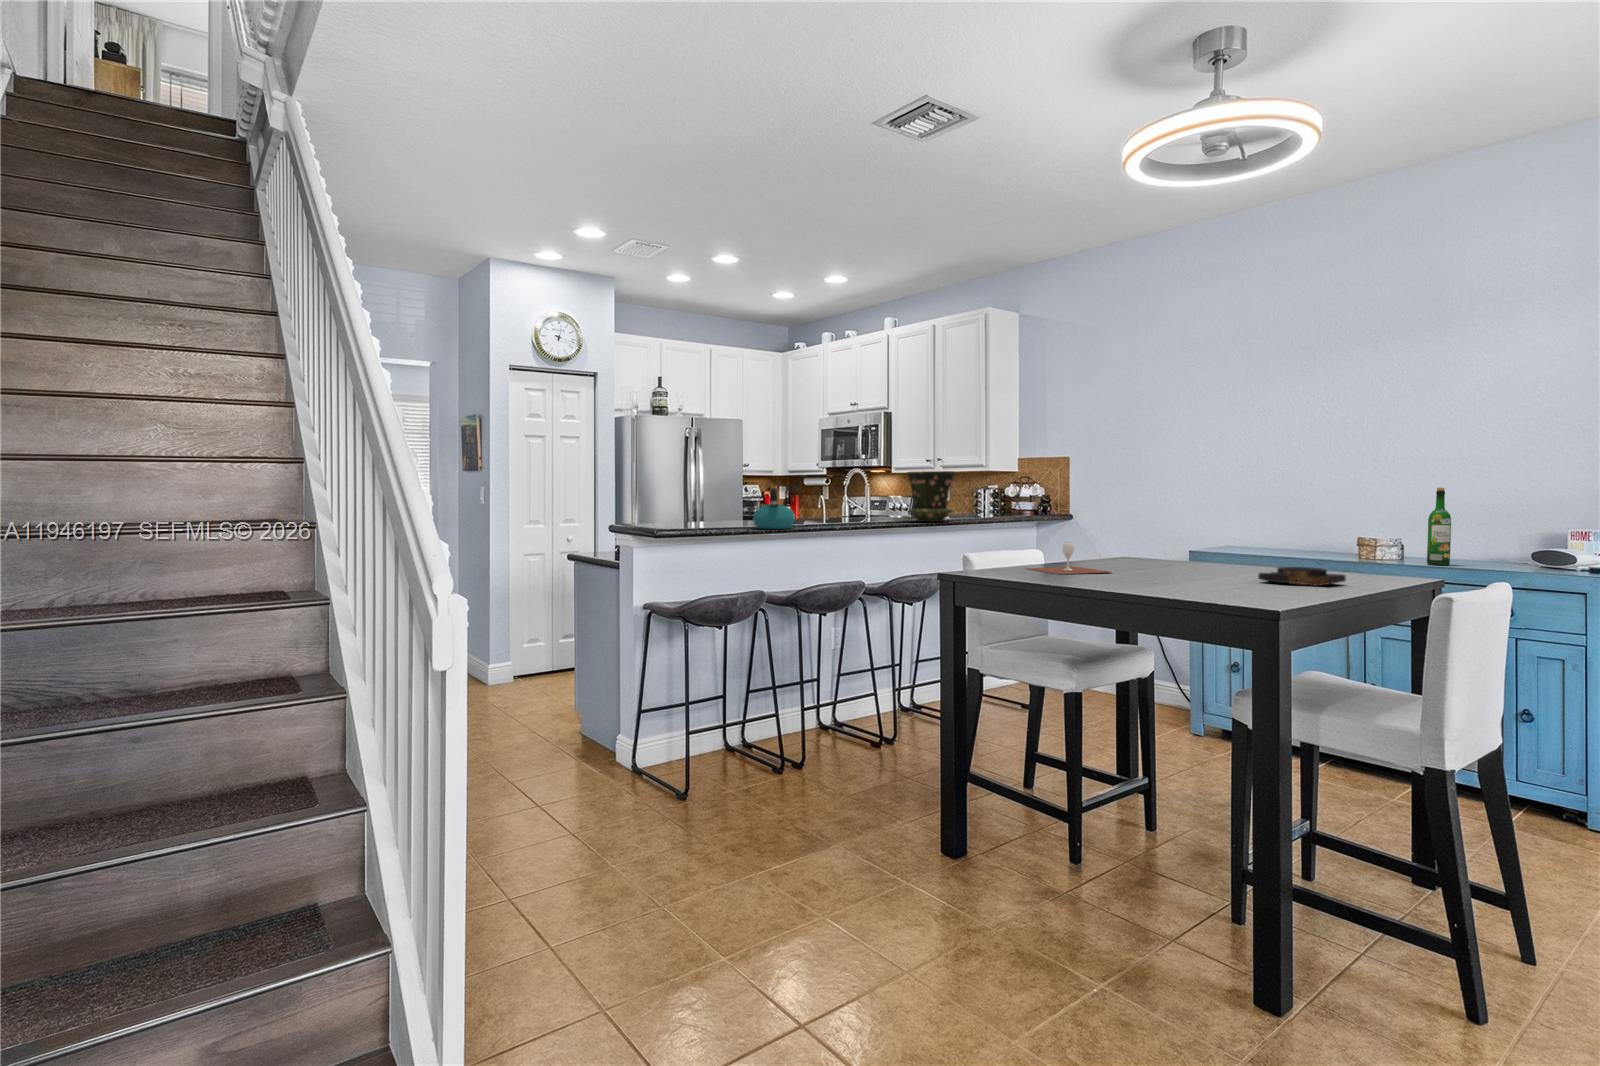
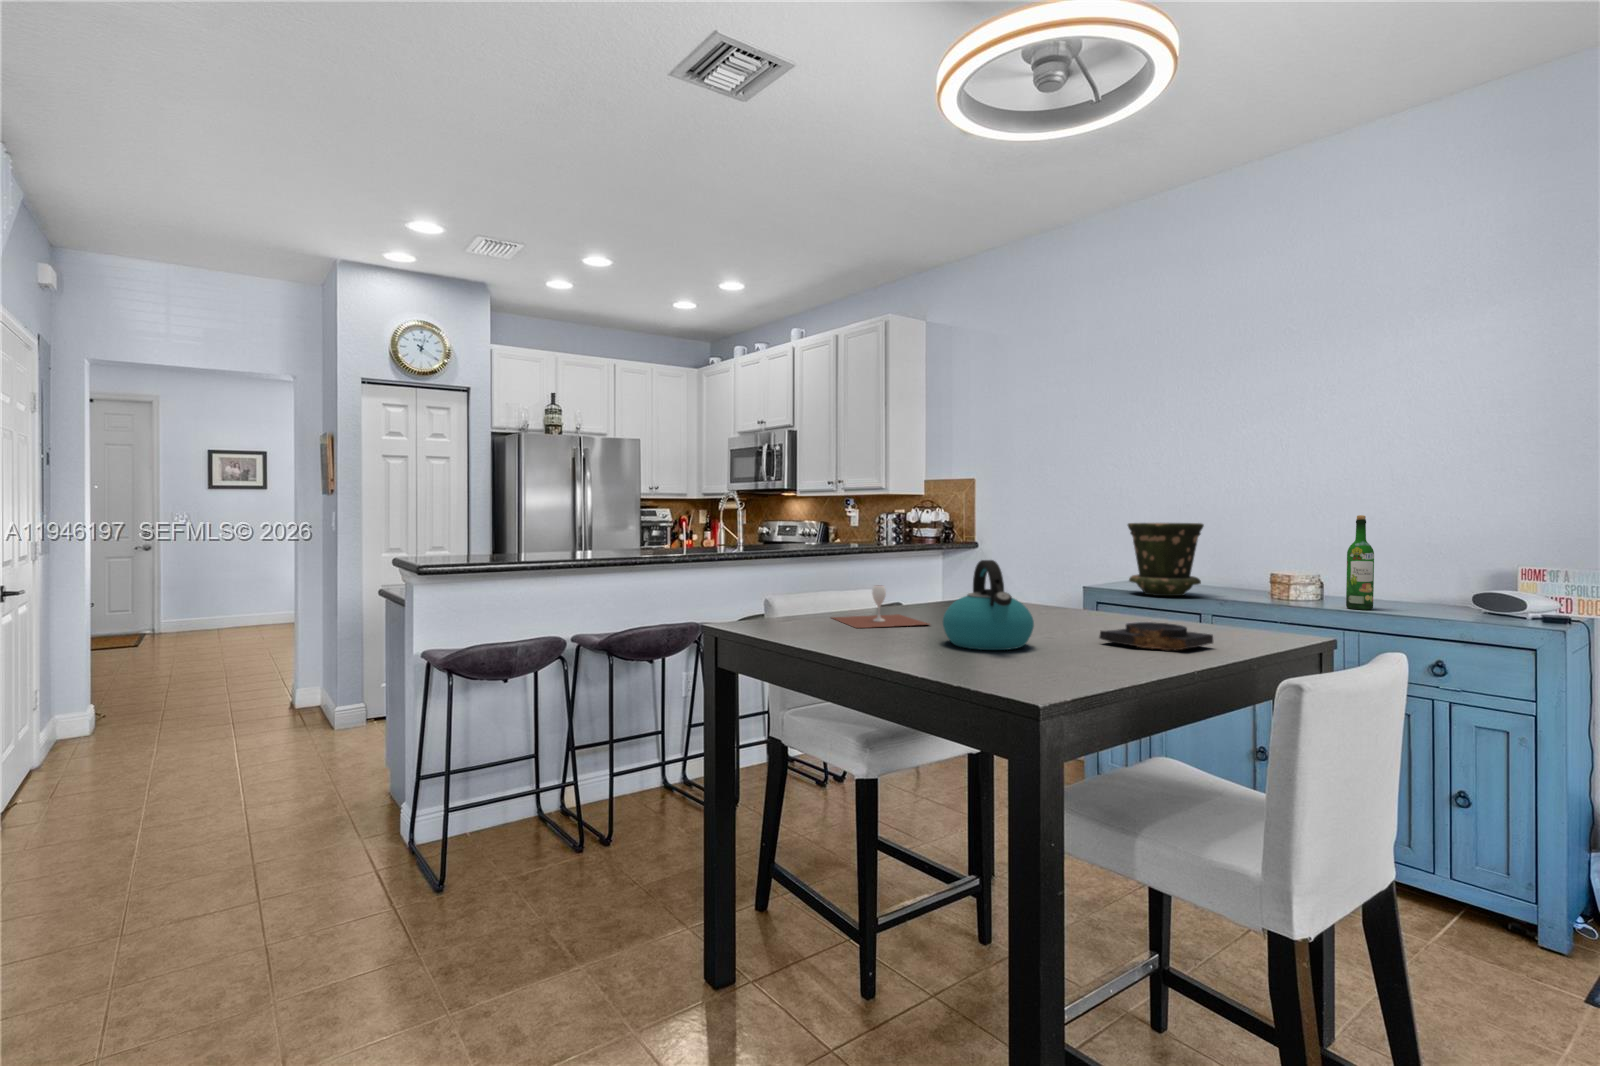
flower pot: present [907,471,955,522] -> present [1128,523,1204,596]
kettle: present [753,488,795,529] -> present [943,560,1034,650]

